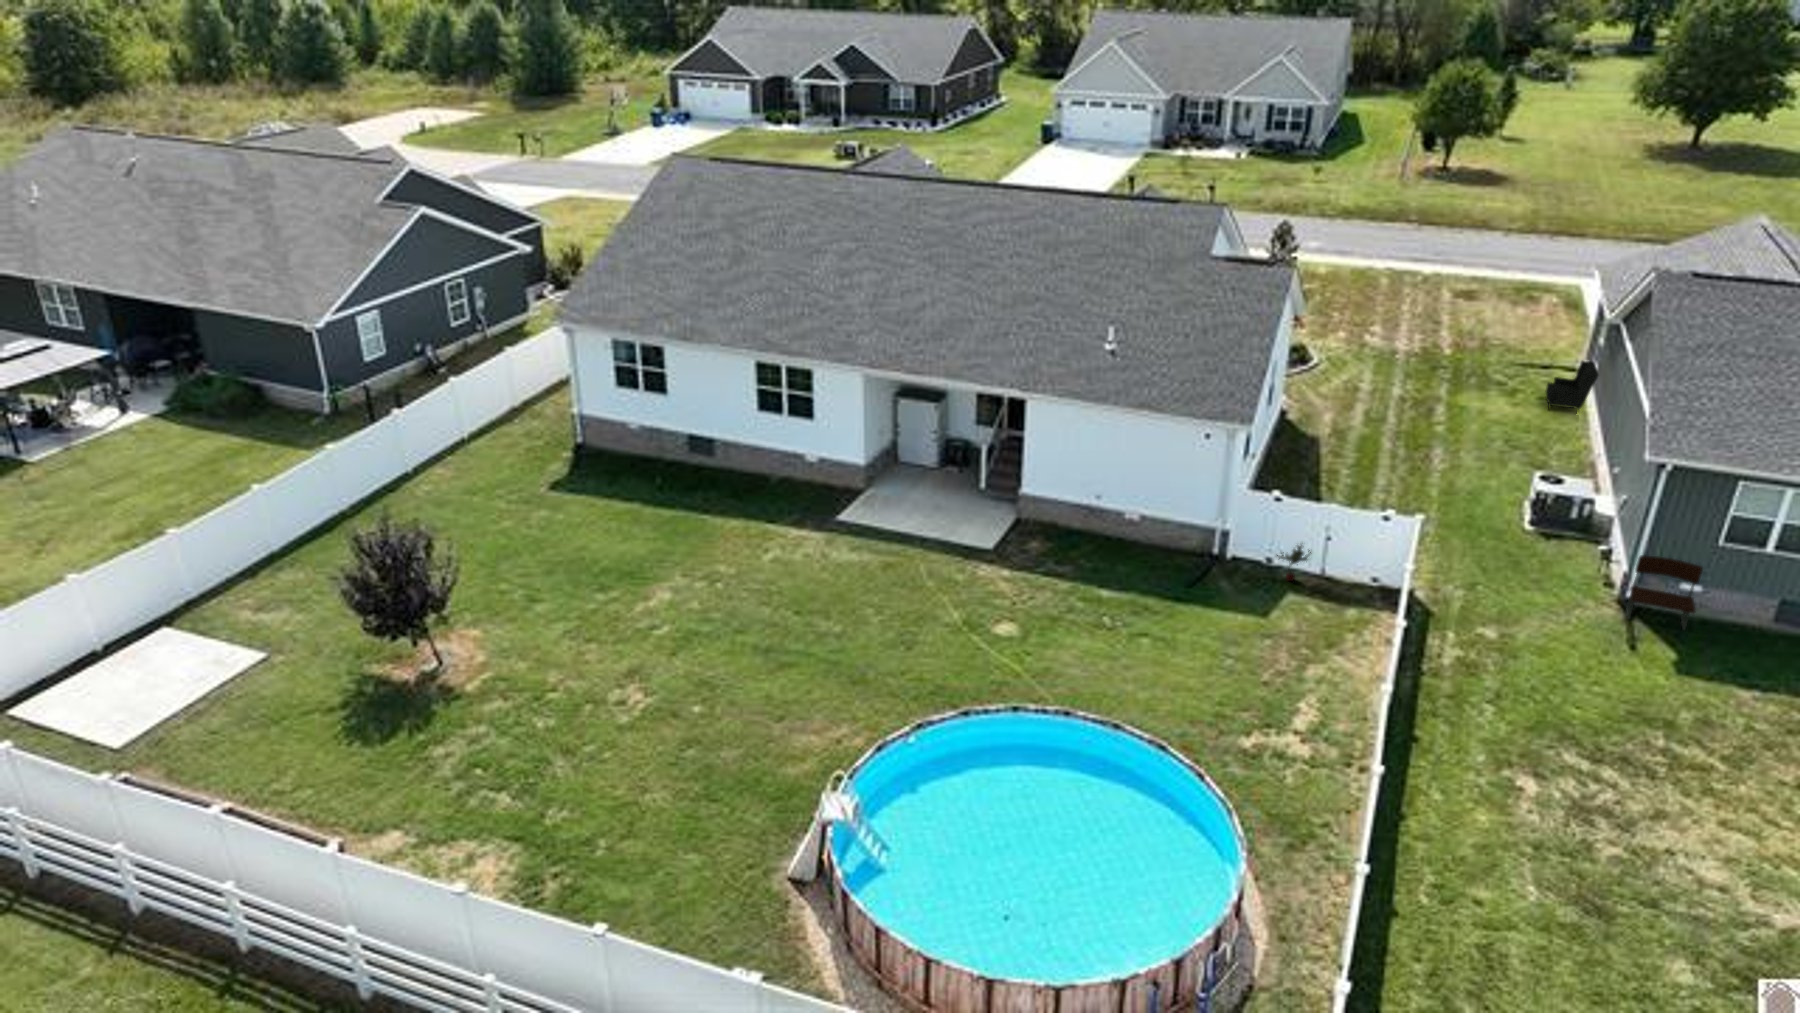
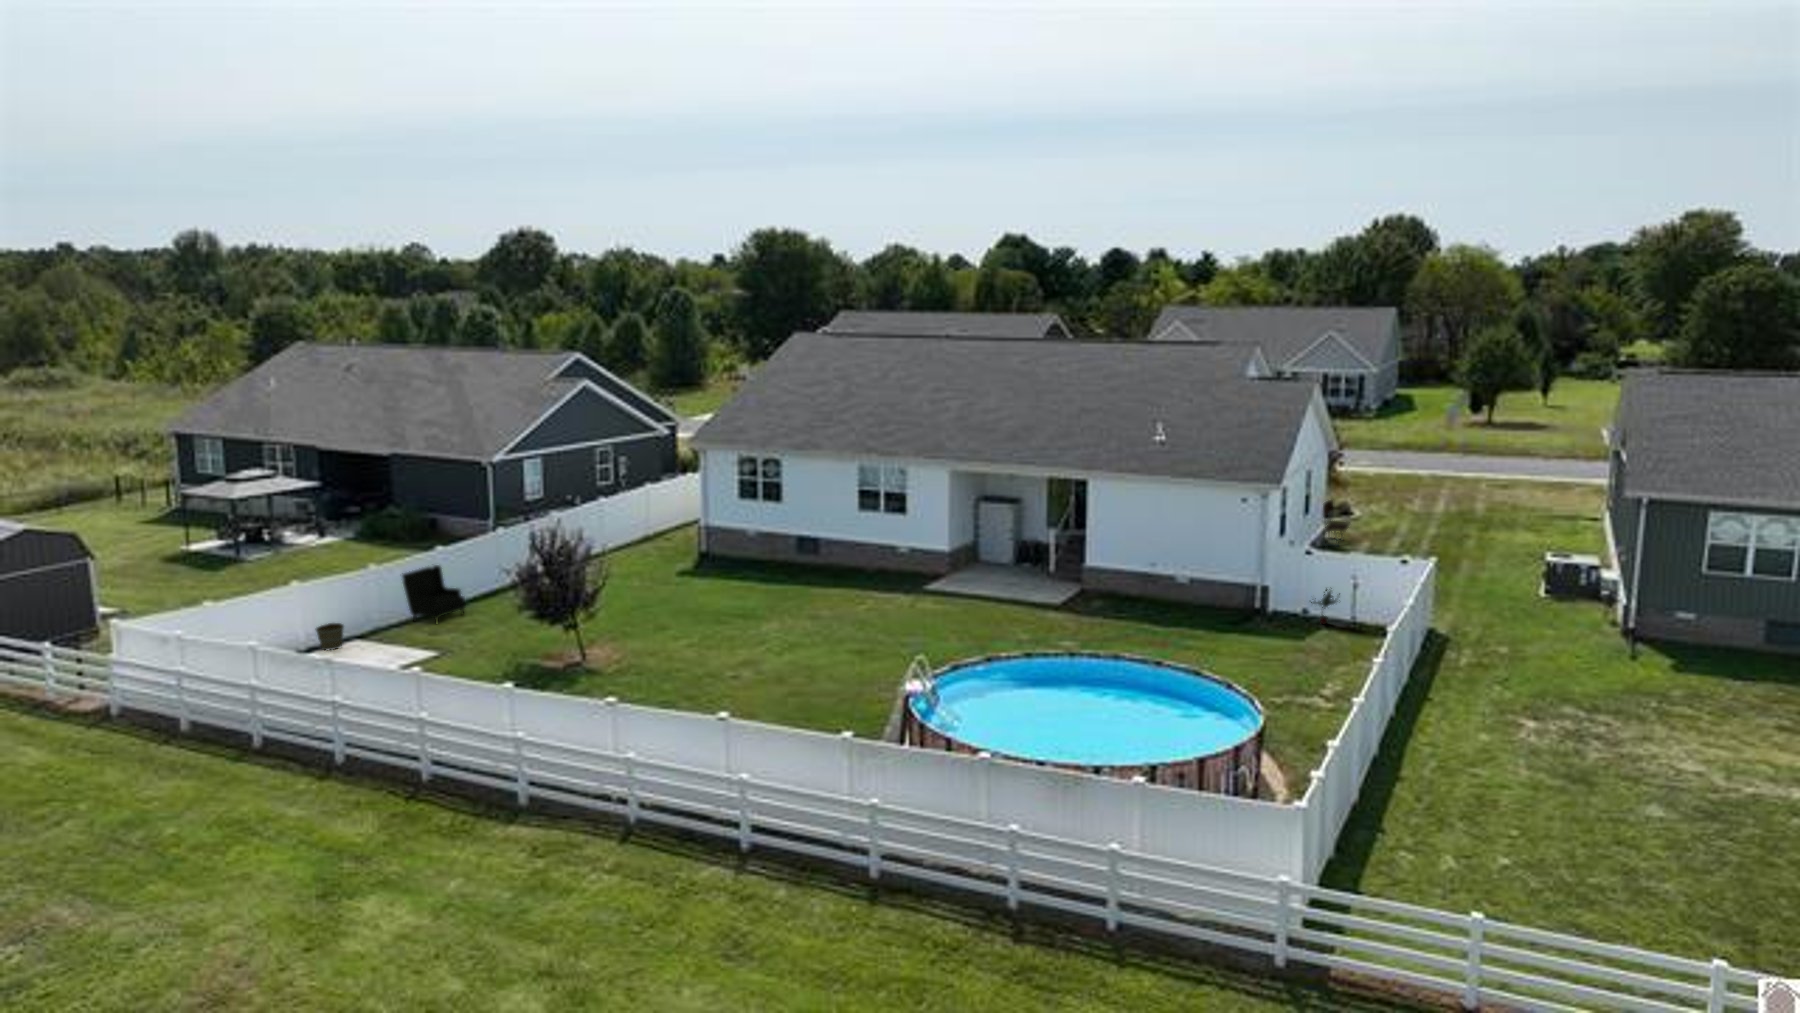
chair: present [1546,361,1598,411] -> present [402,565,466,623]
bench: present [1627,555,1703,630] -> present [1323,501,1349,543]
wooden bucket: none [103,618,141,656] -> present [315,623,344,650]

